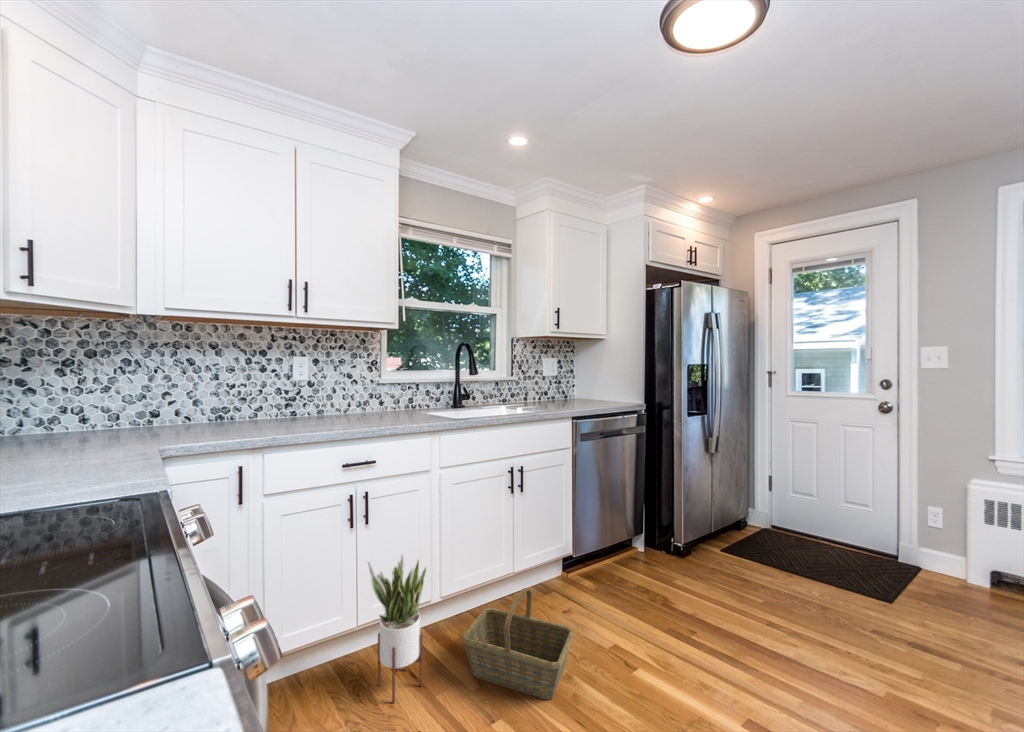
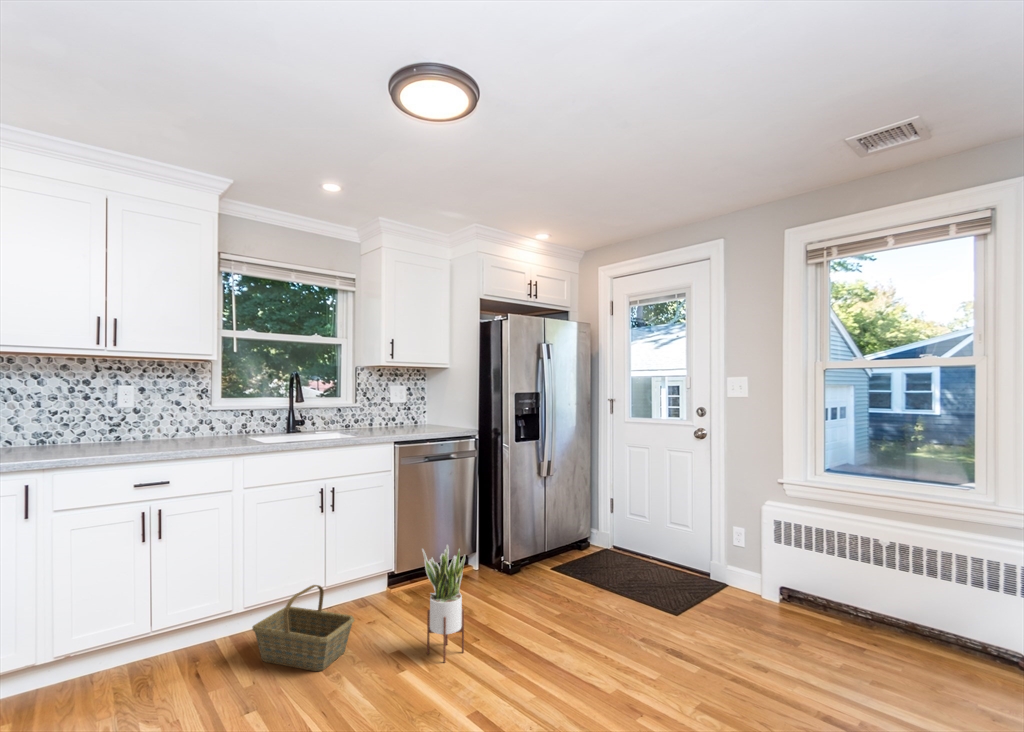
potted plant: present [367,555,426,703] -> present [422,545,465,662]

